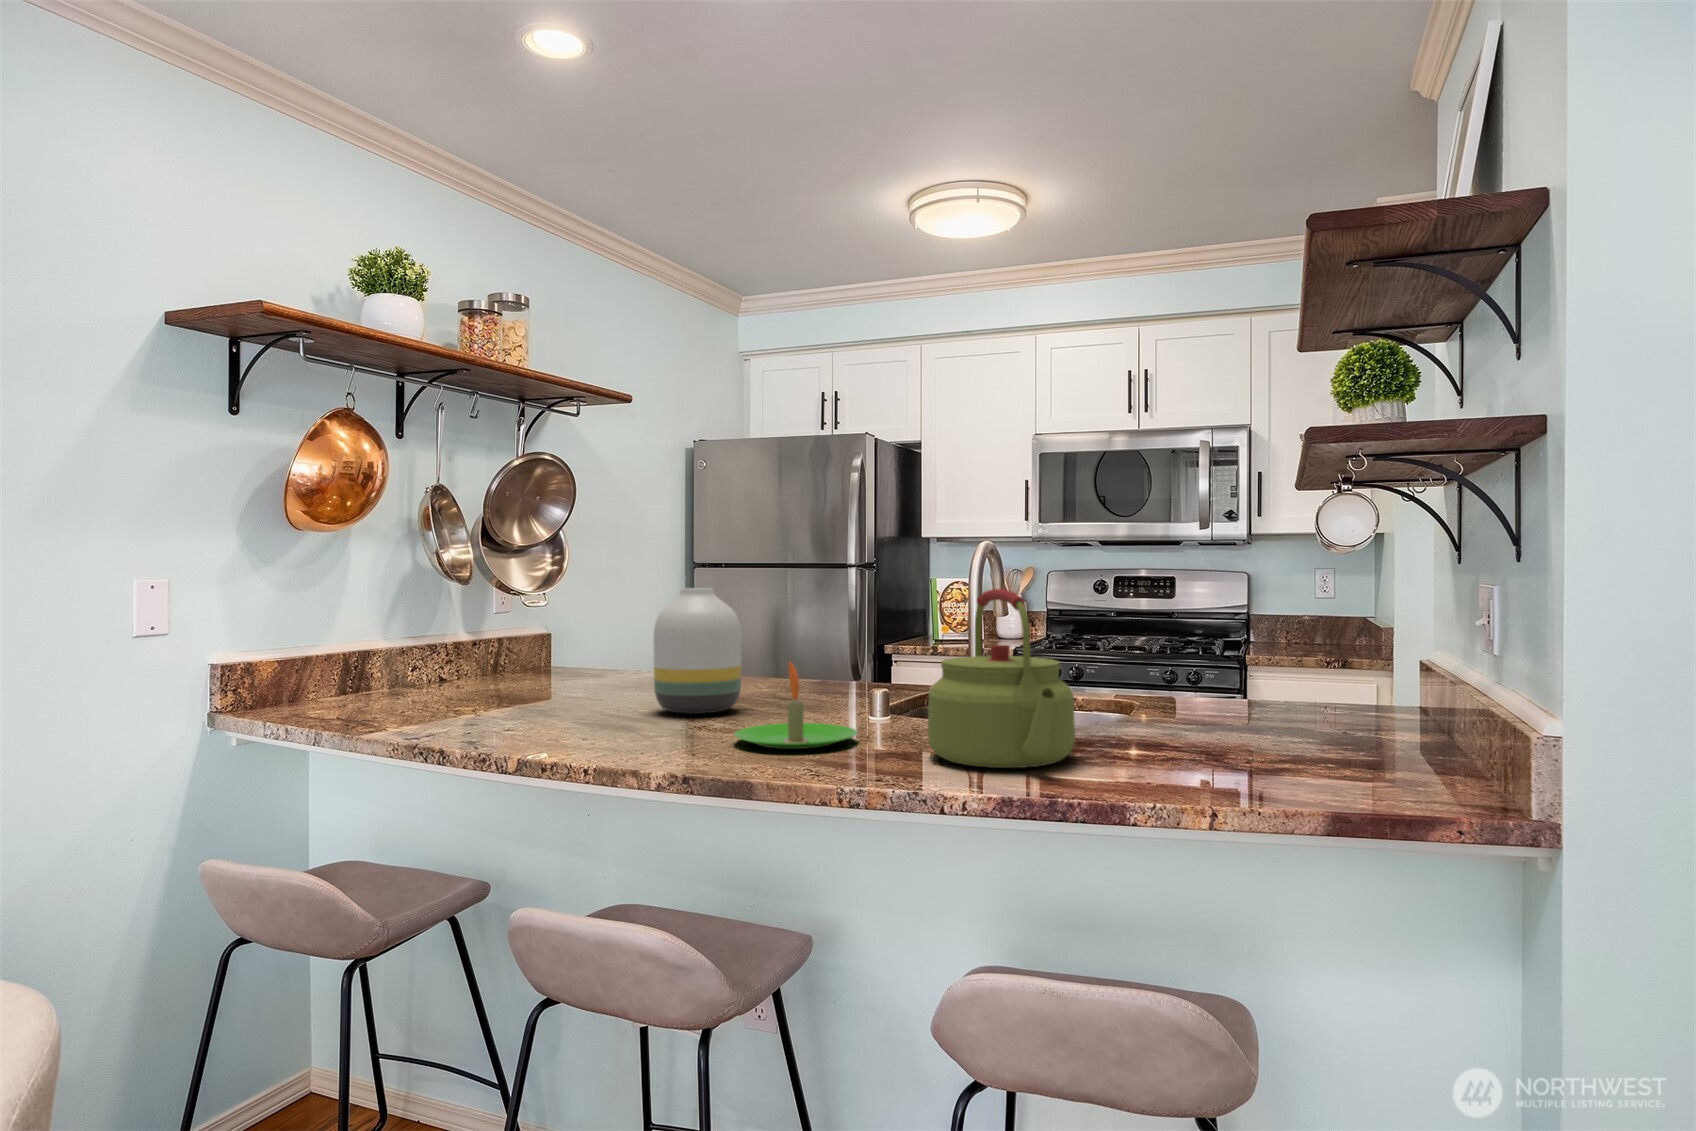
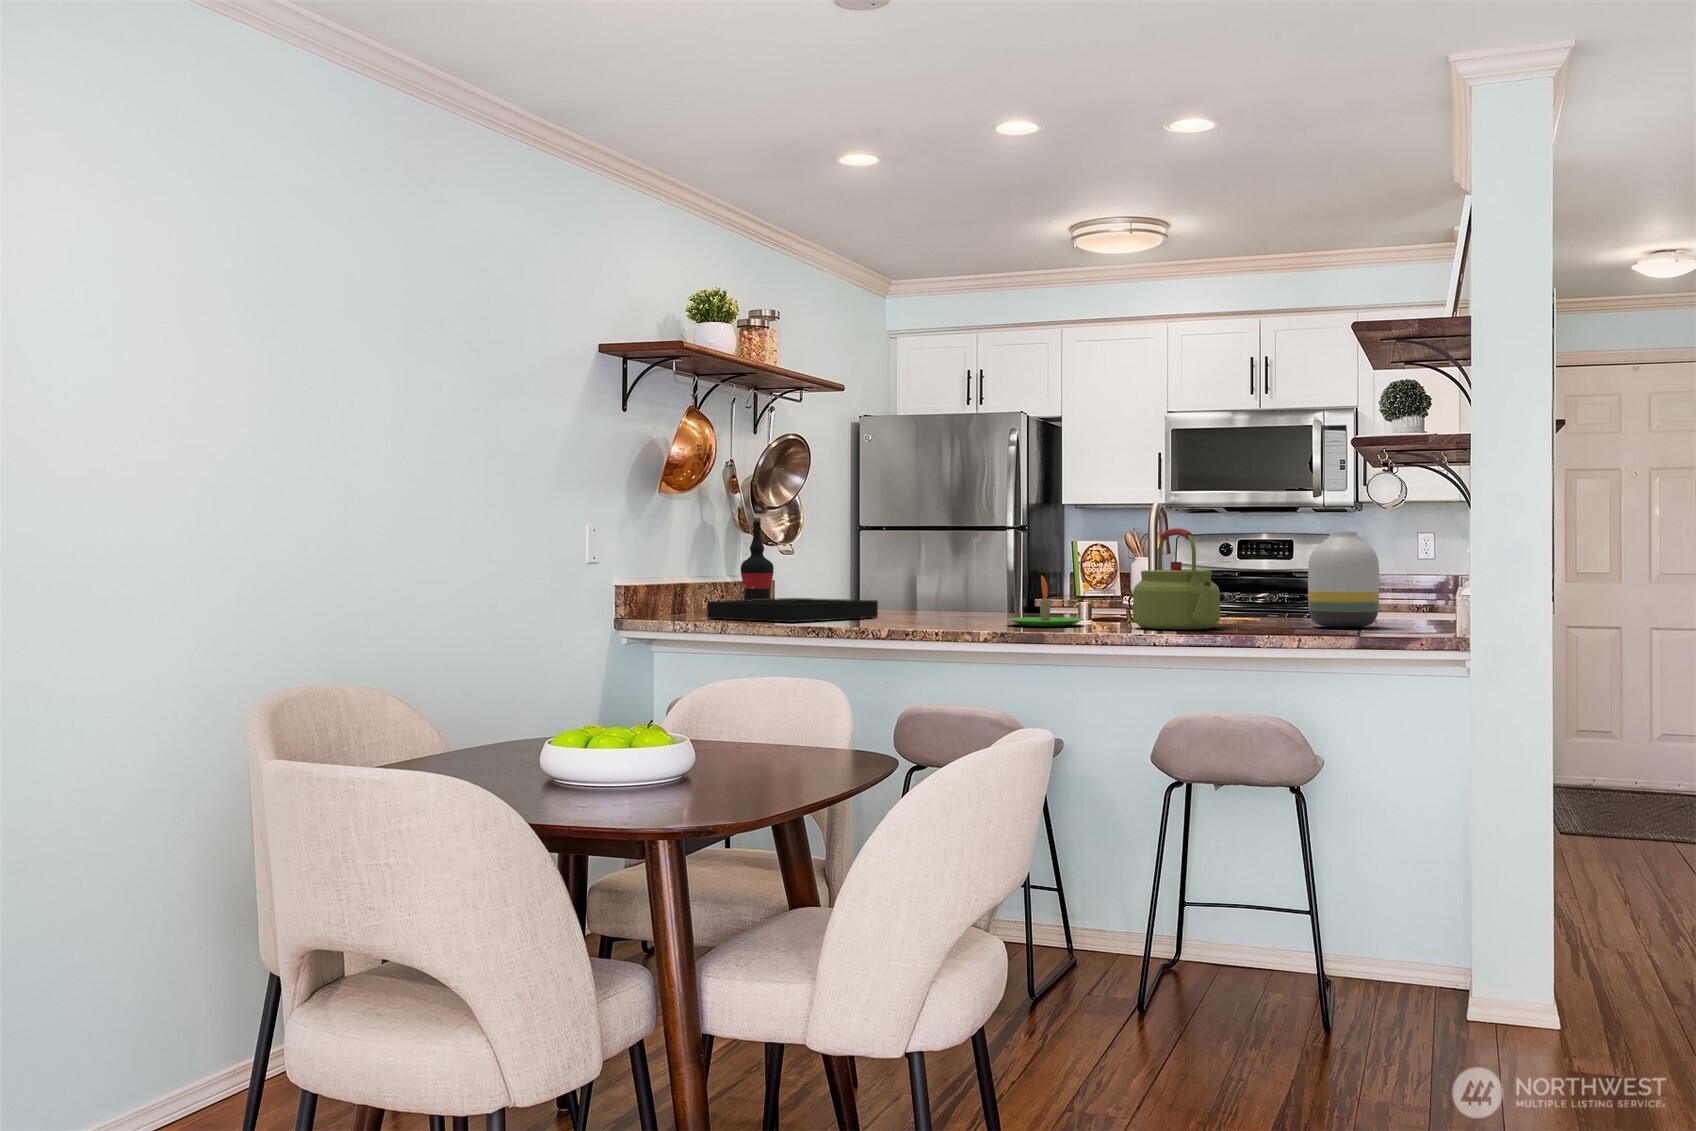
wine bottle: none [459,560,506,682] -> present [741,517,774,600]
vase: present [653,588,741,714] -> present [1308,532,1379,627]
decorative tray: none [342,671,593,729] -> present [707,598,878,622]

